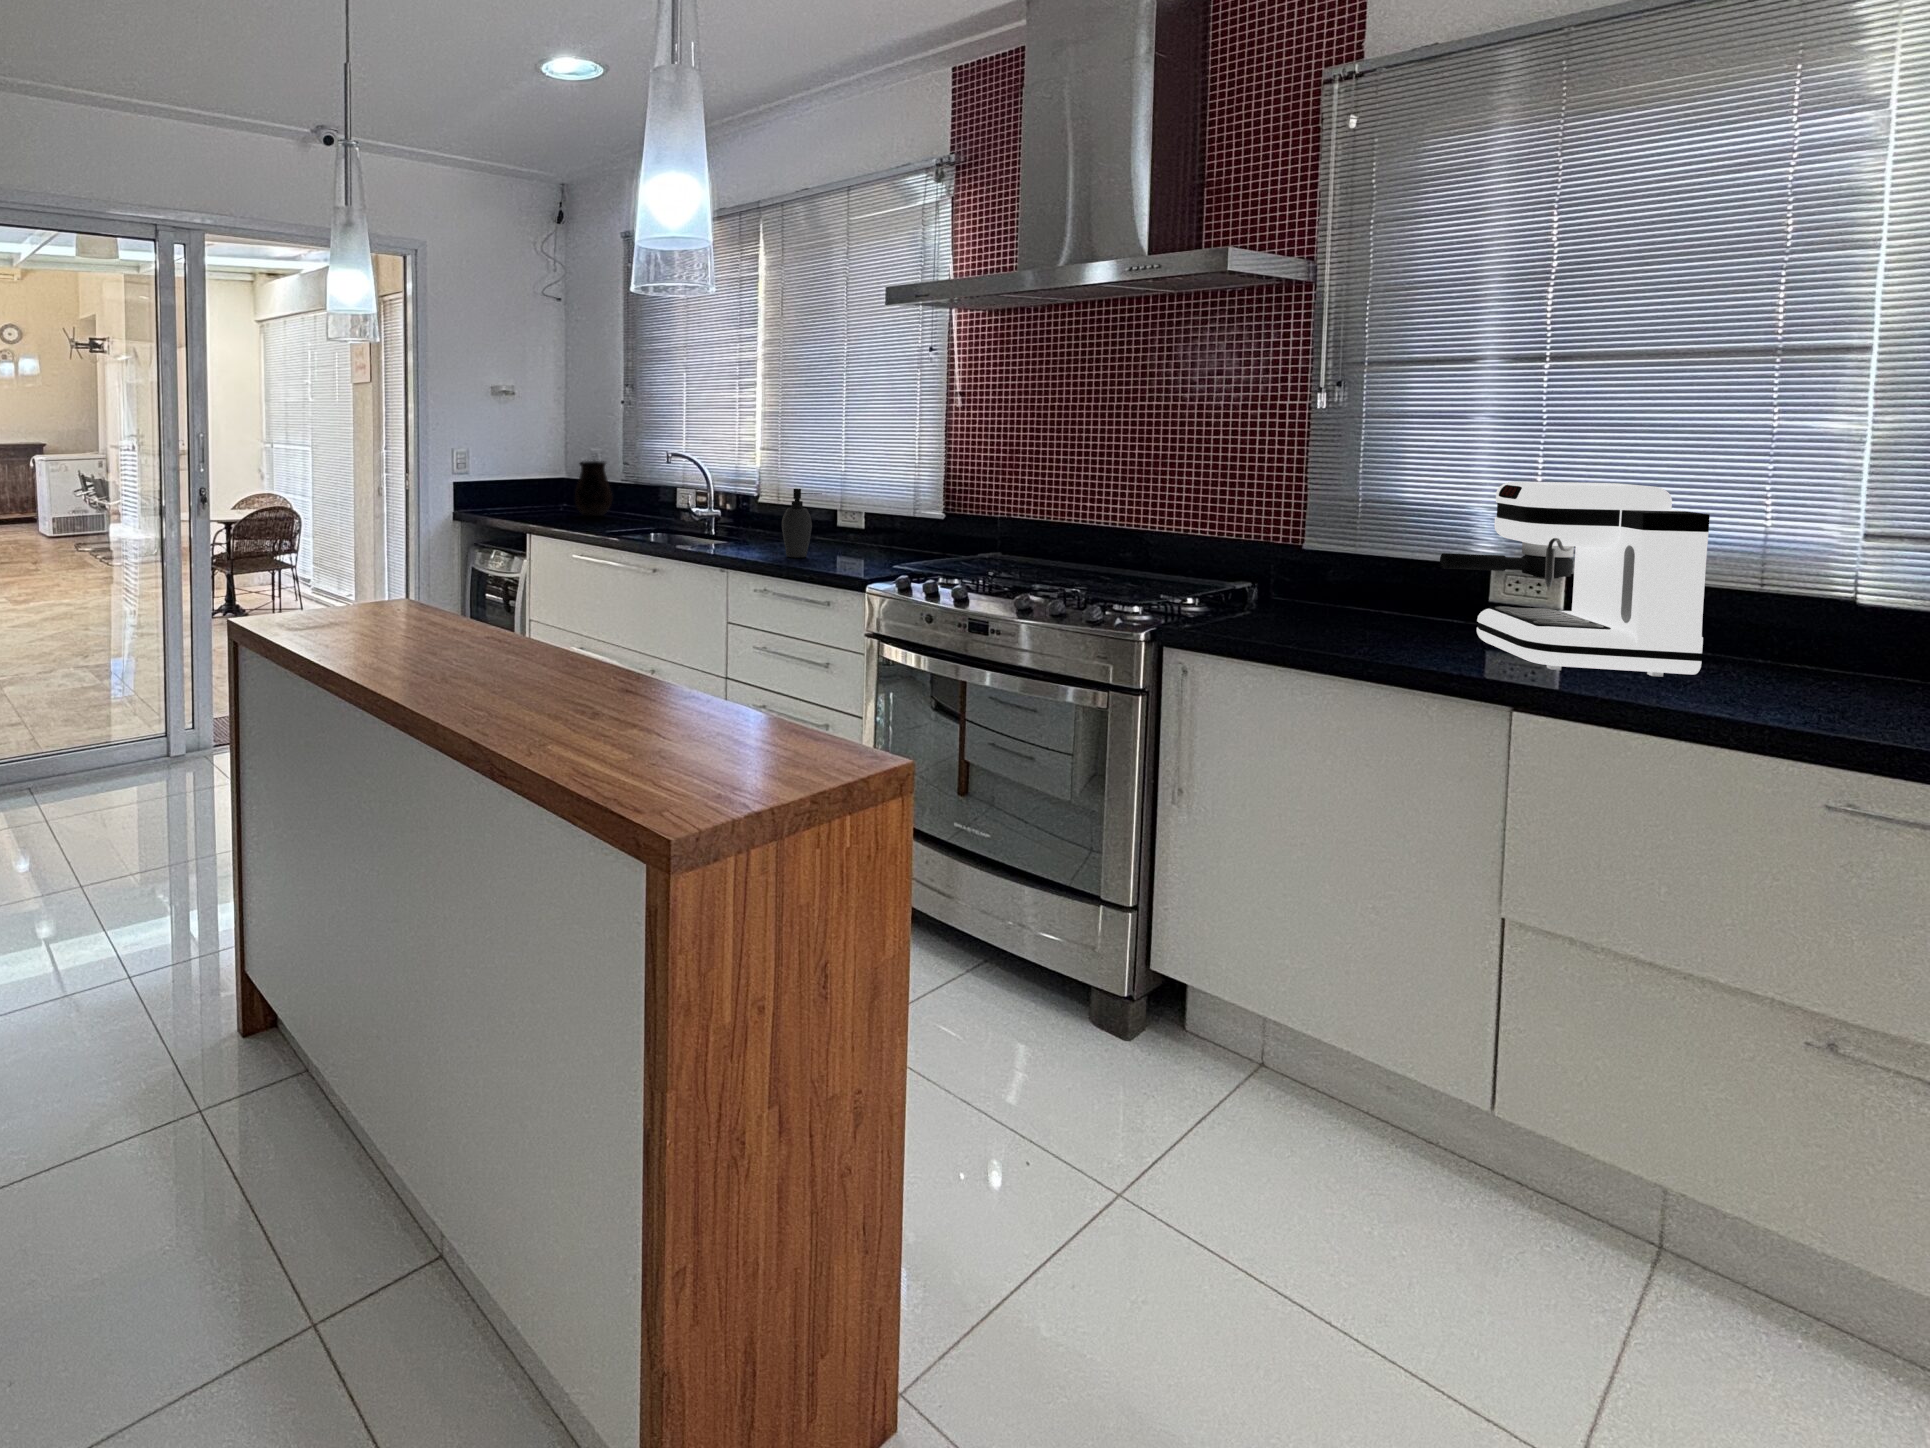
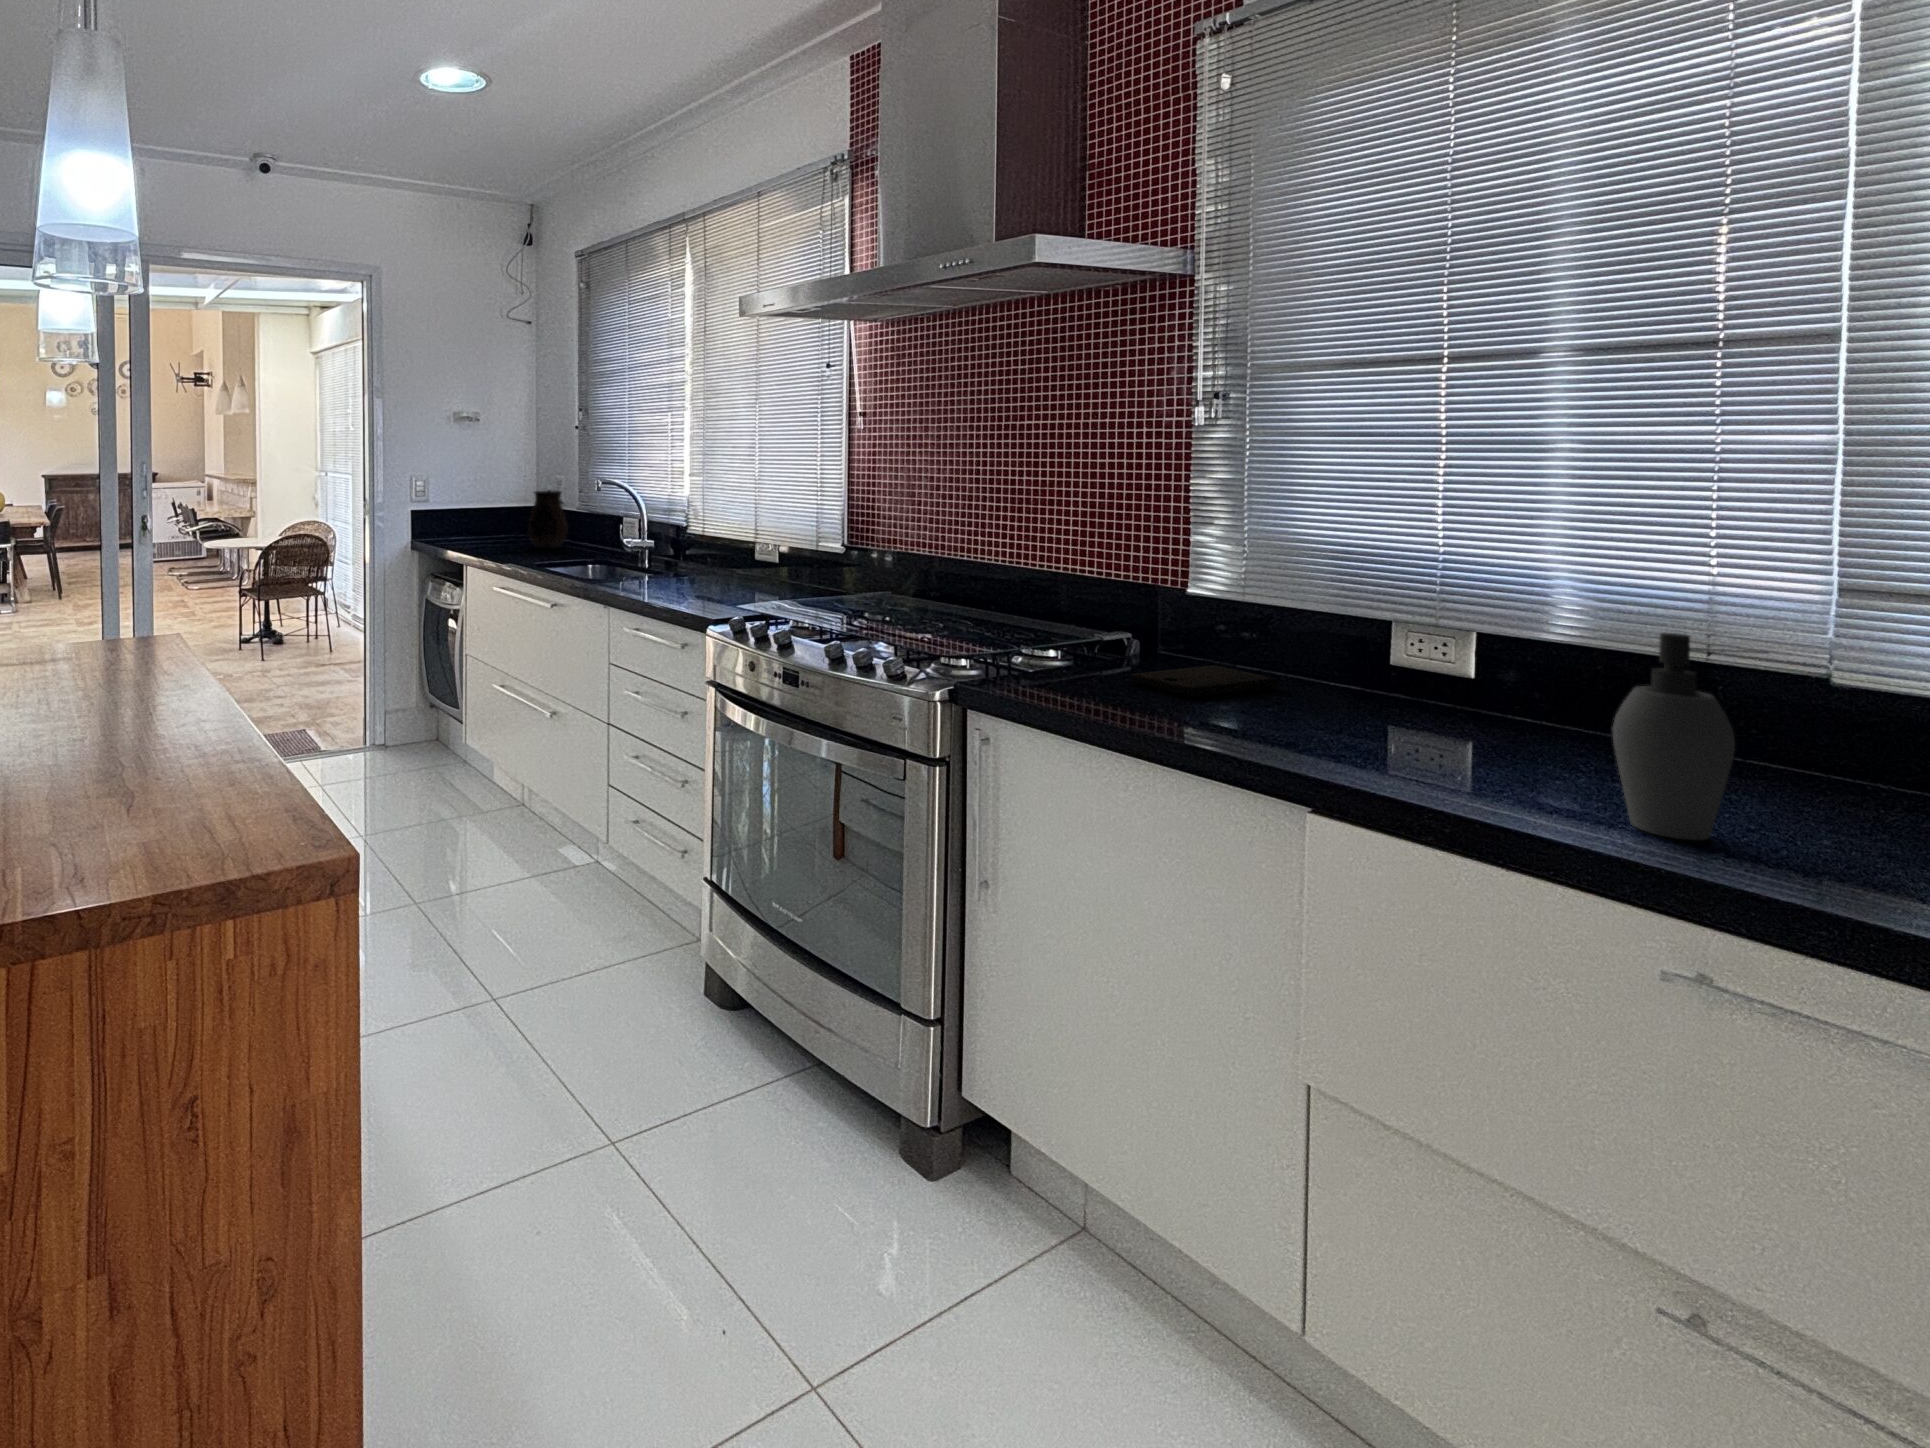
coffee maker: present [1440,482,1710,677] -> none [1270,514,1574,773]
soap dispenser: present [782,489,822,558] -> present [1612,633,1768,840]
cutting board: none [1289,606,1404,630] -> present [1131,665,1278,697]

